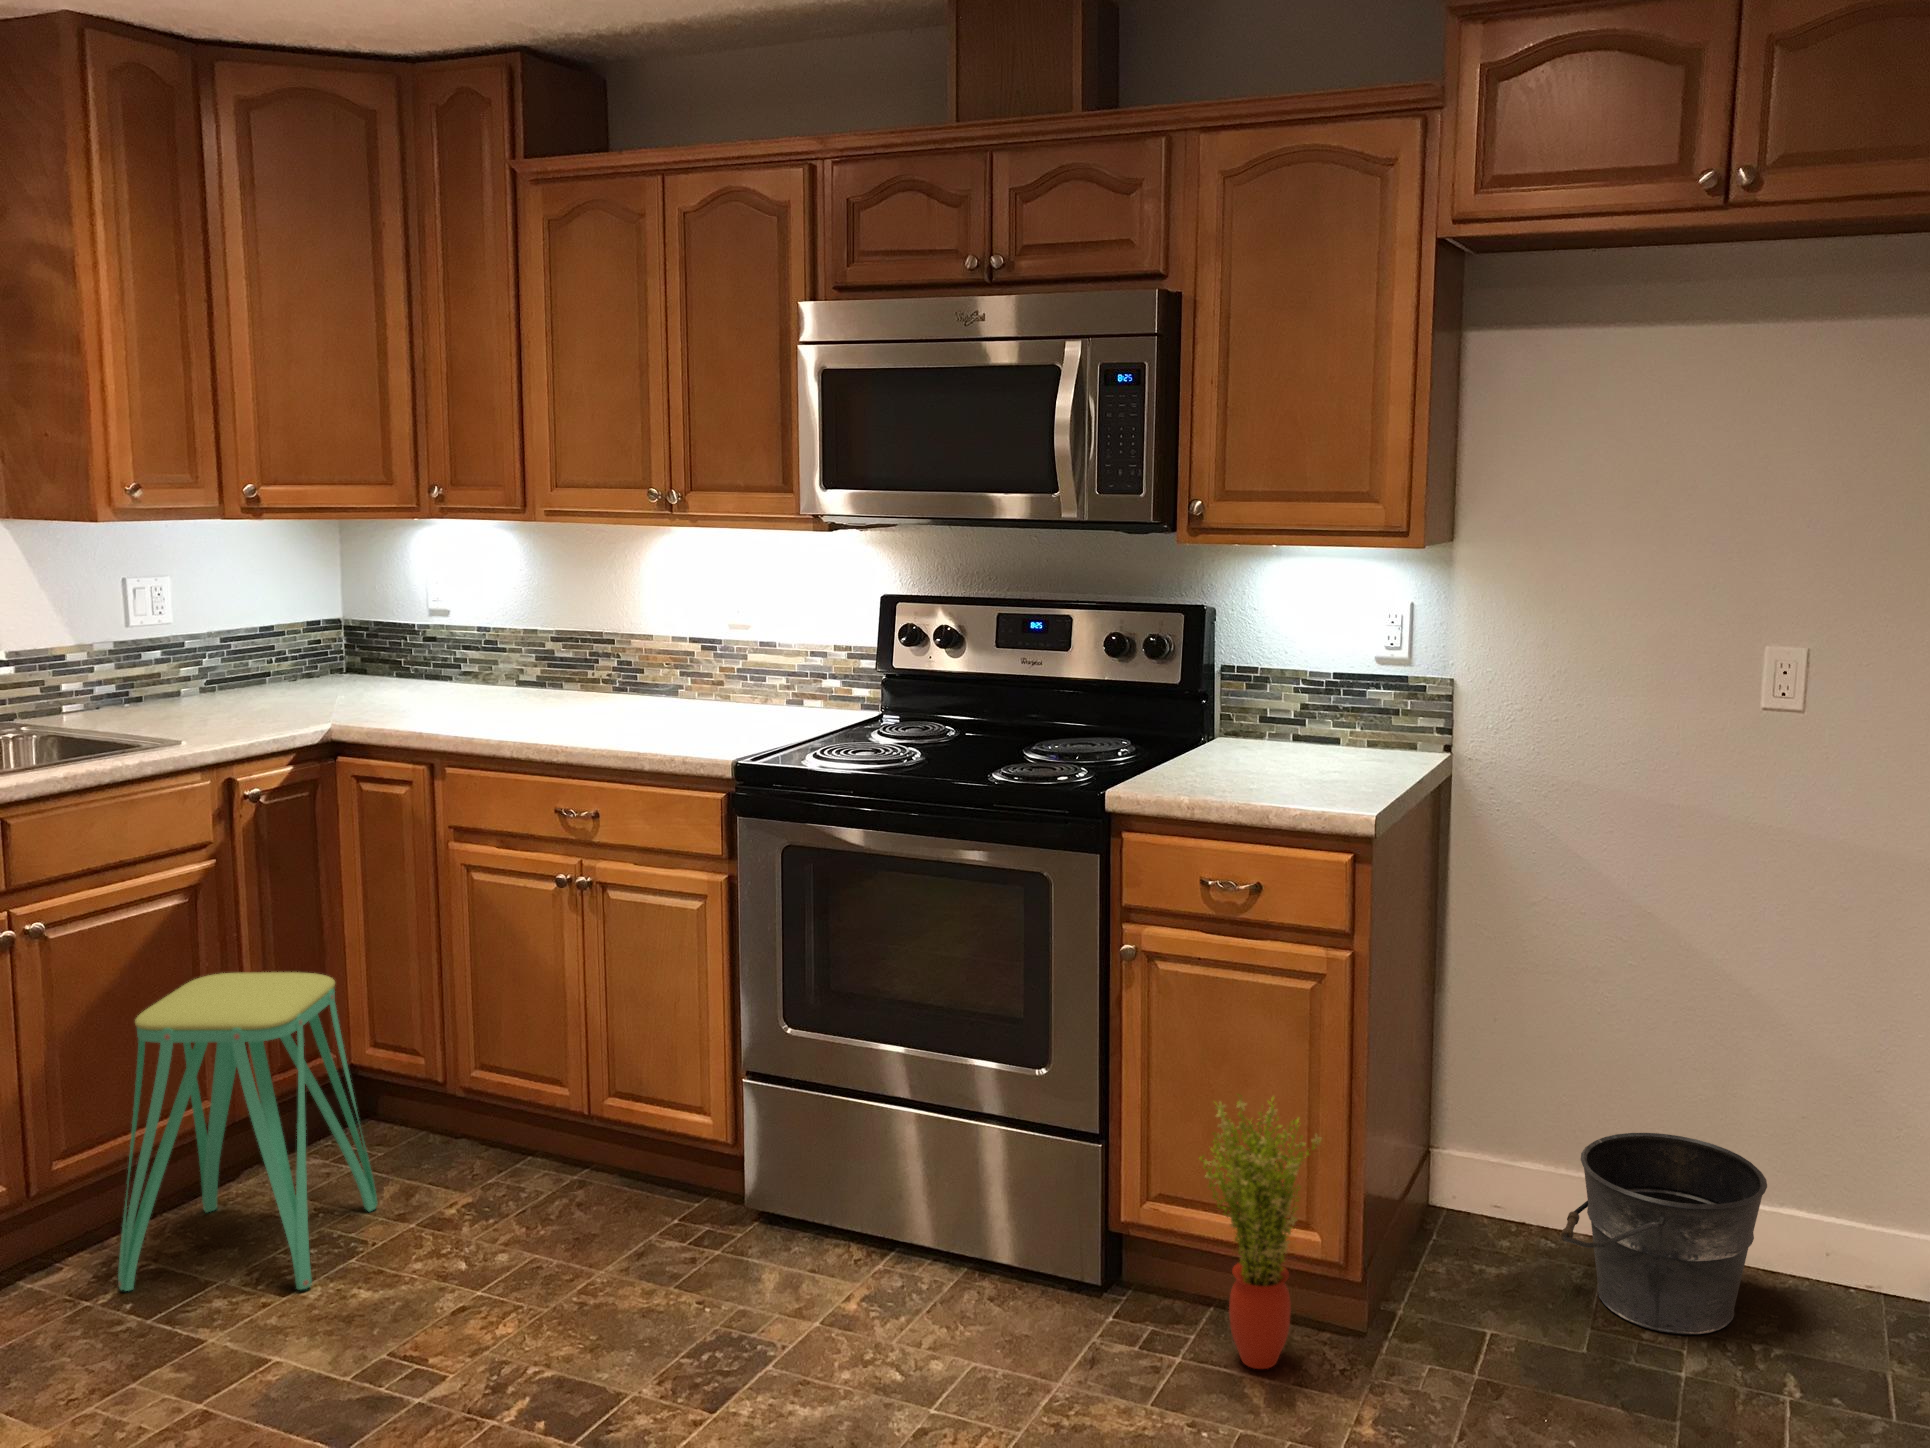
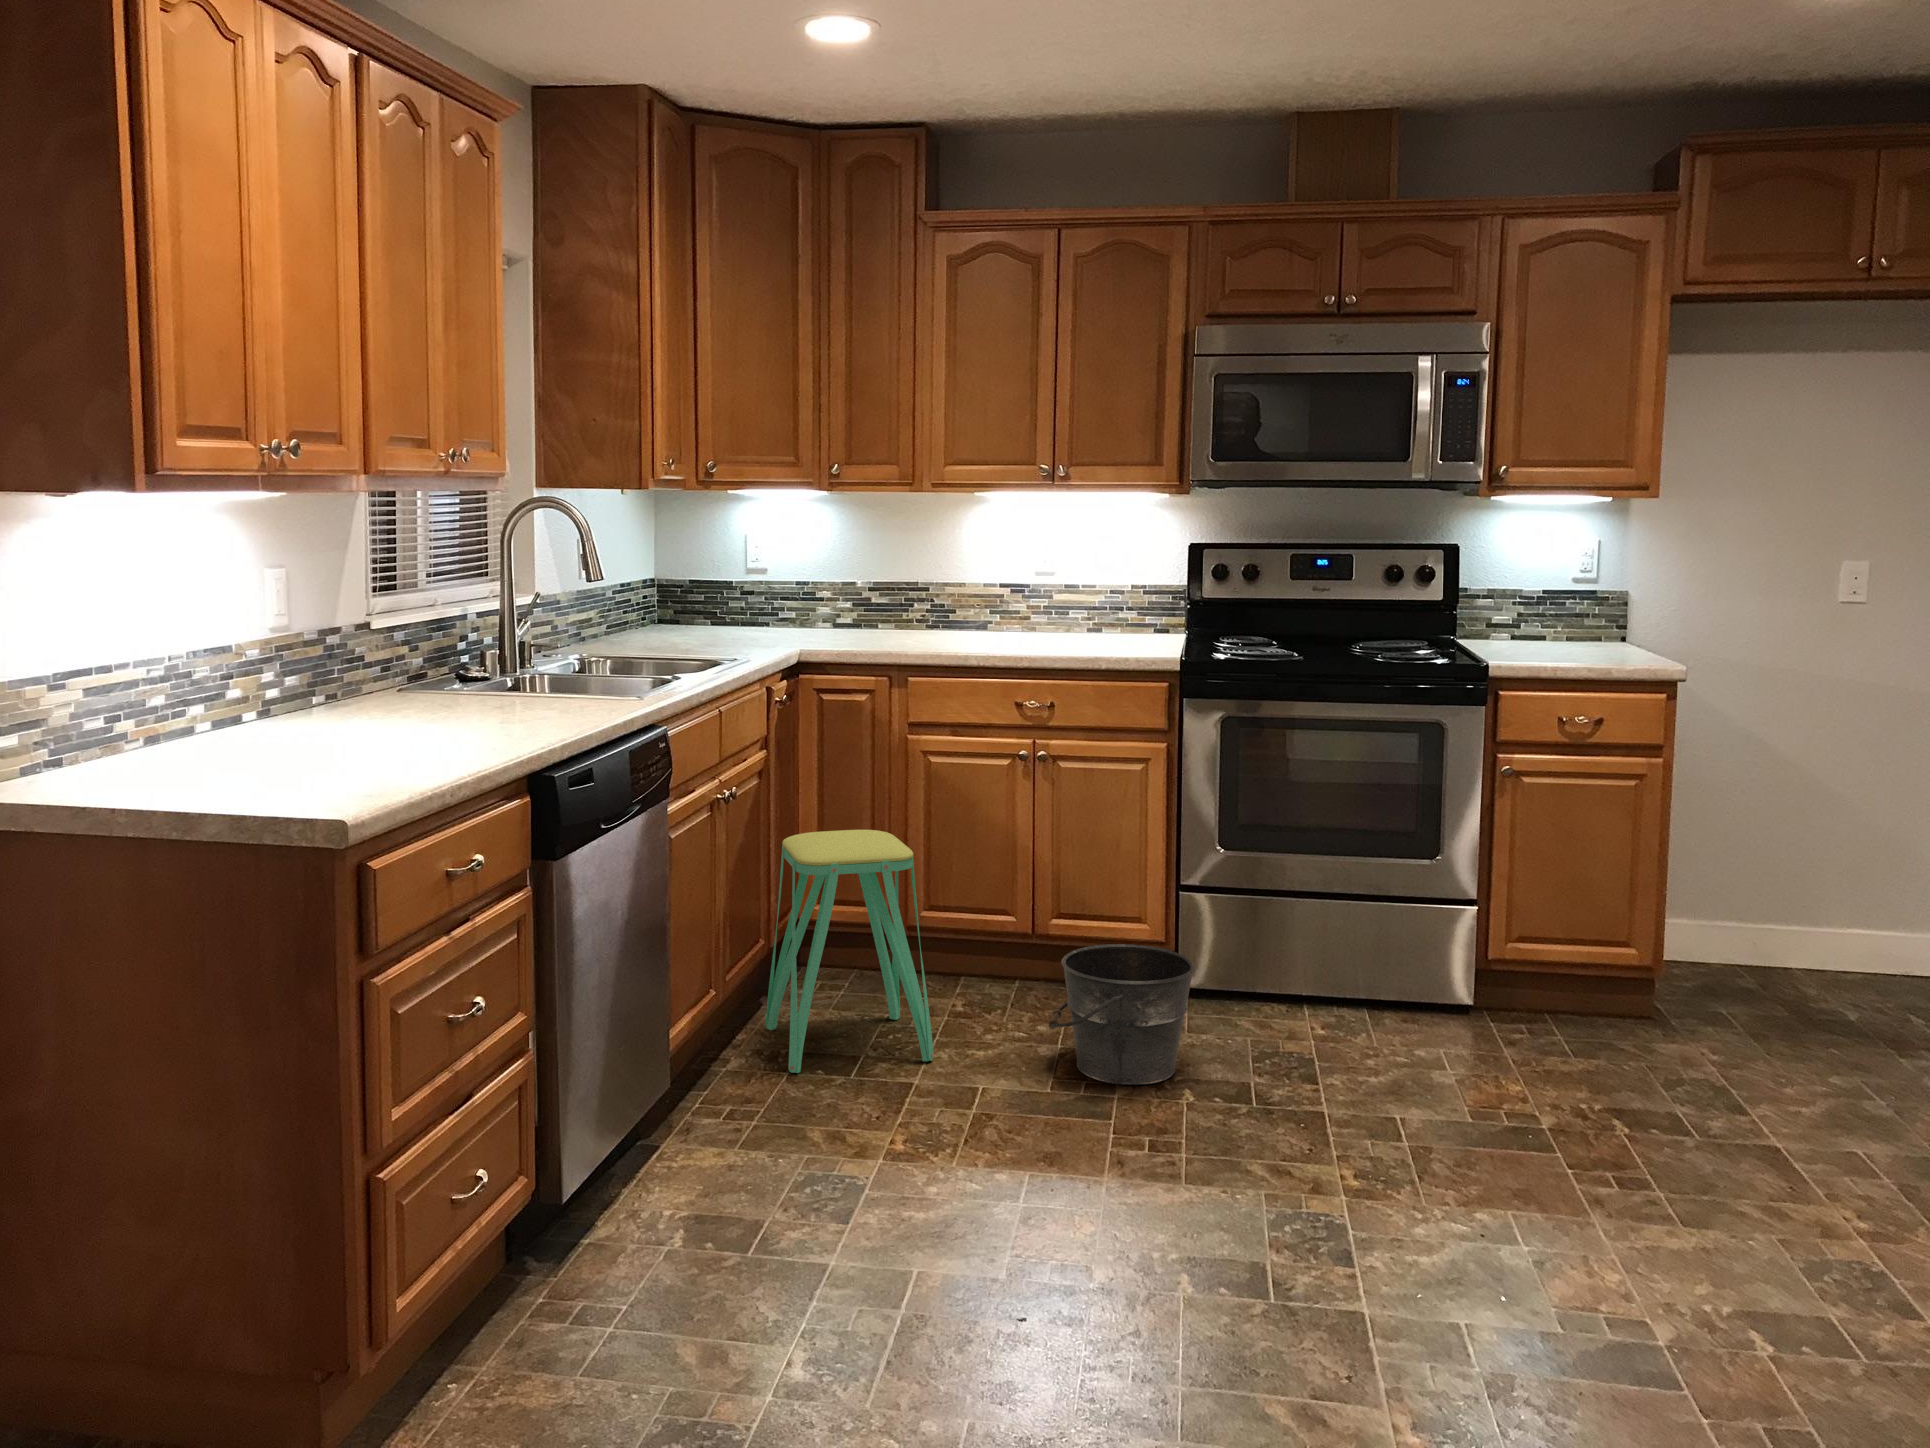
potted plant: present [1199,1094,1322,1369] -> none [1589,855,1663,1042]
bucket: present [1561,1133,1767,1335] -> present [1049,944,1195,1085]

